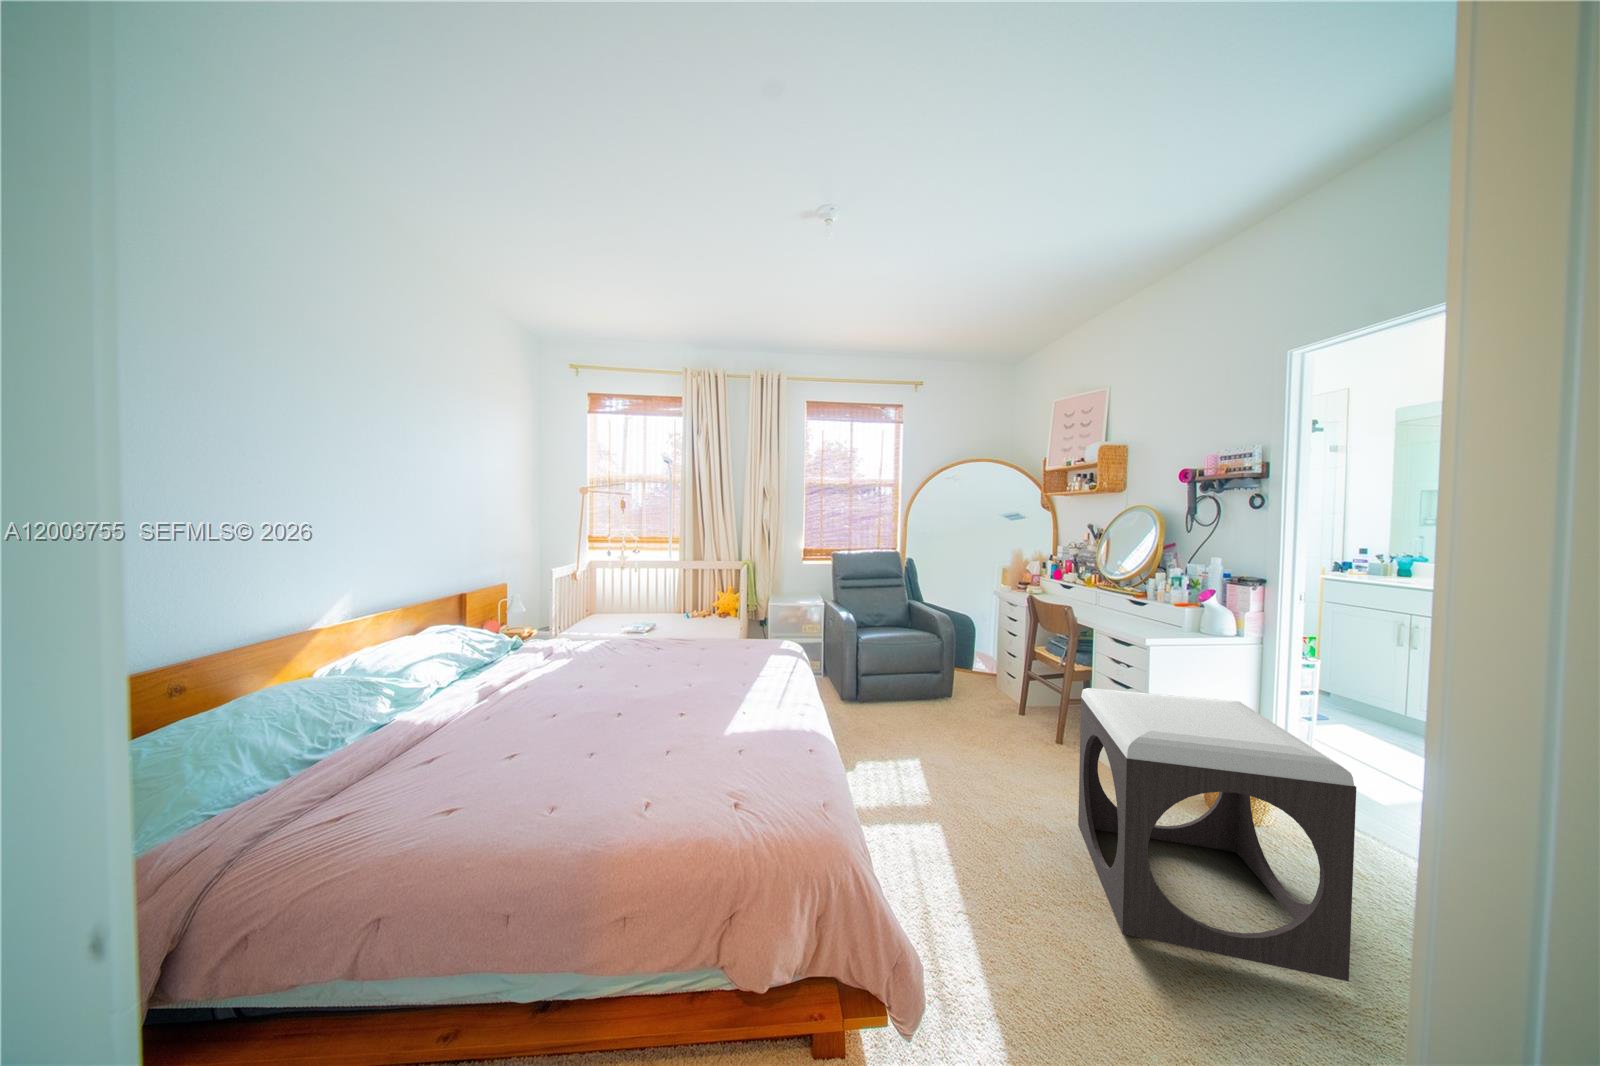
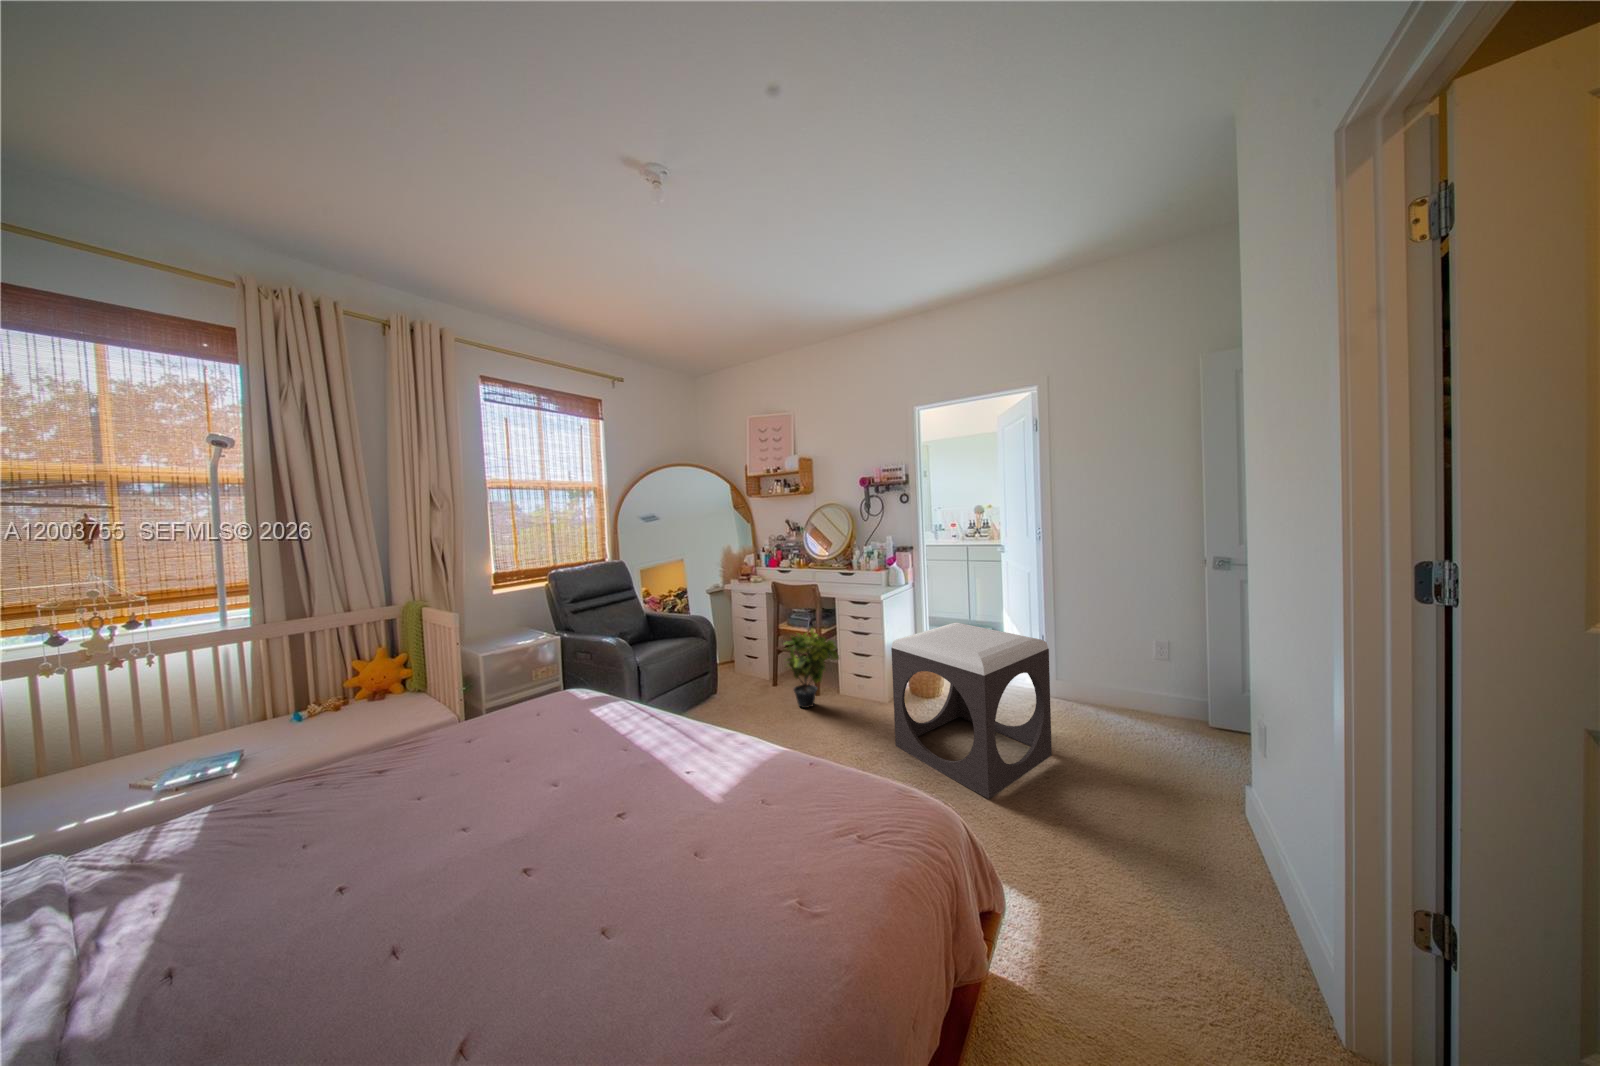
potted plant: none [1000,655,1074,748] -> present [784,629,839,708]

